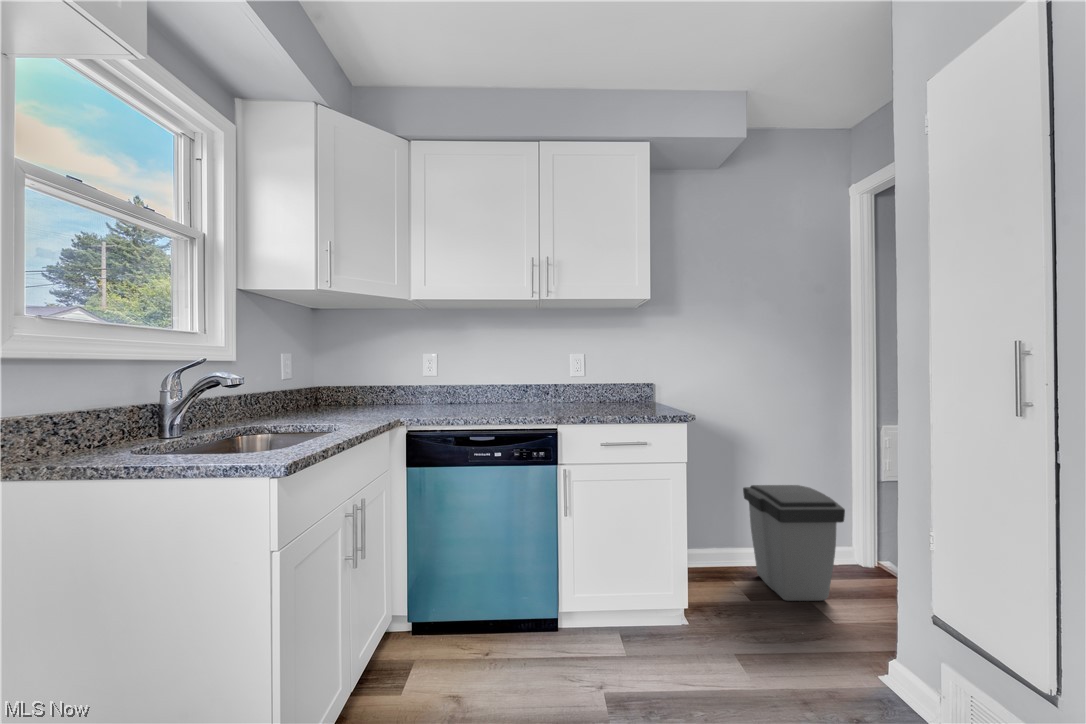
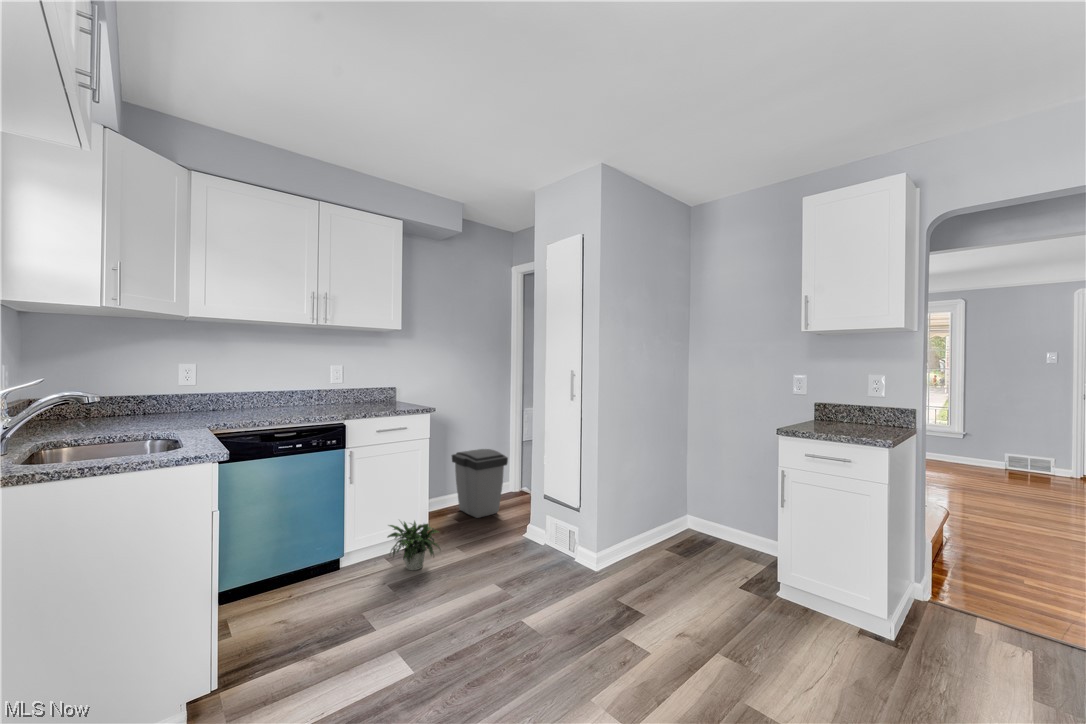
potted plant: none [602,583,697,678] -> present [388,521,440,570]

